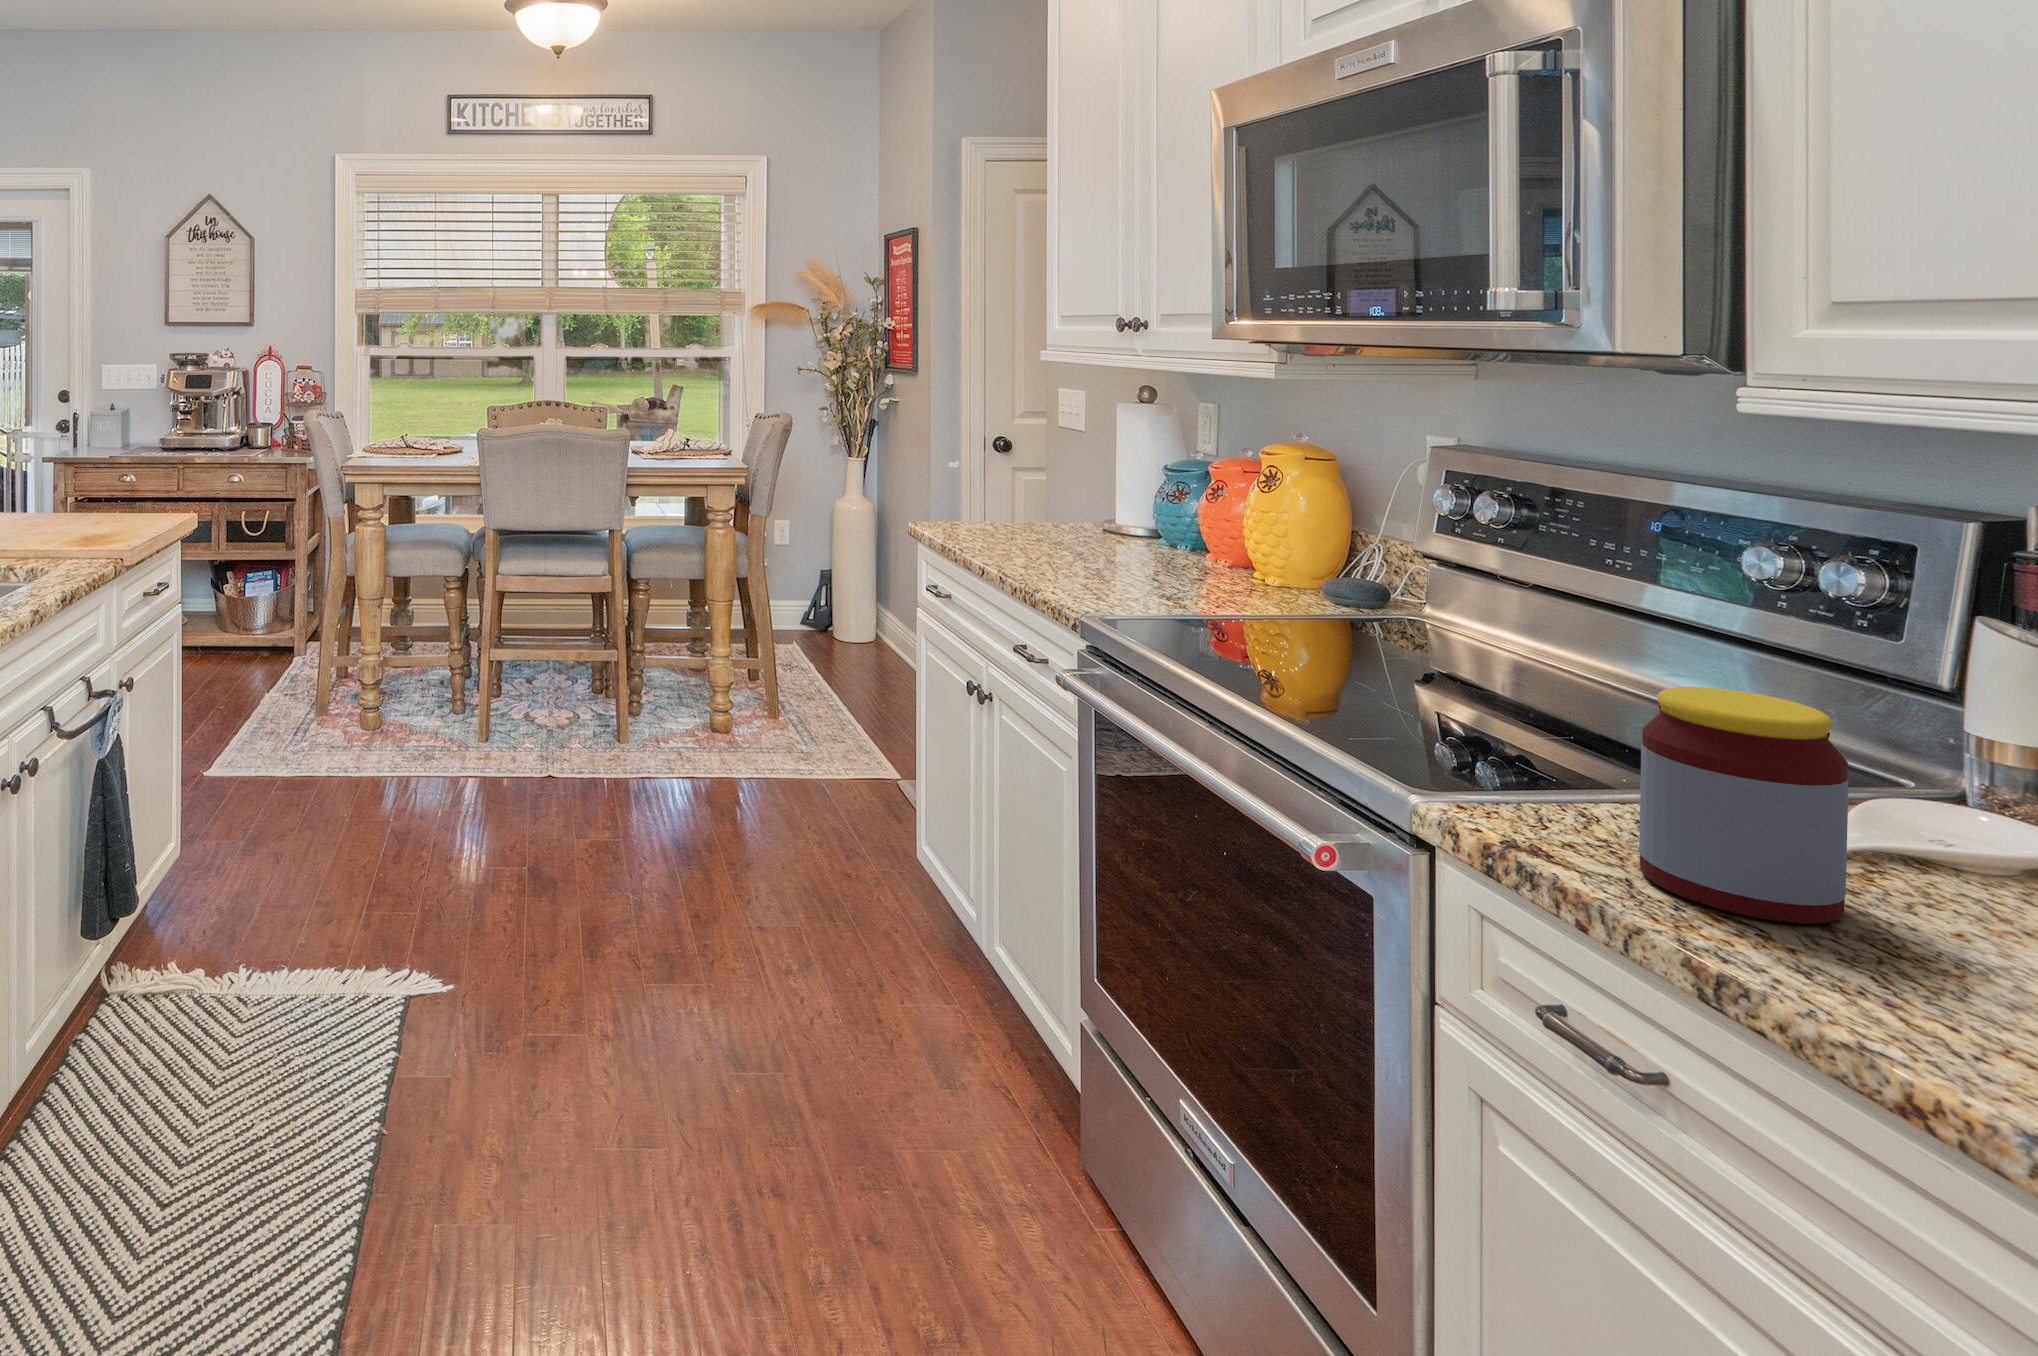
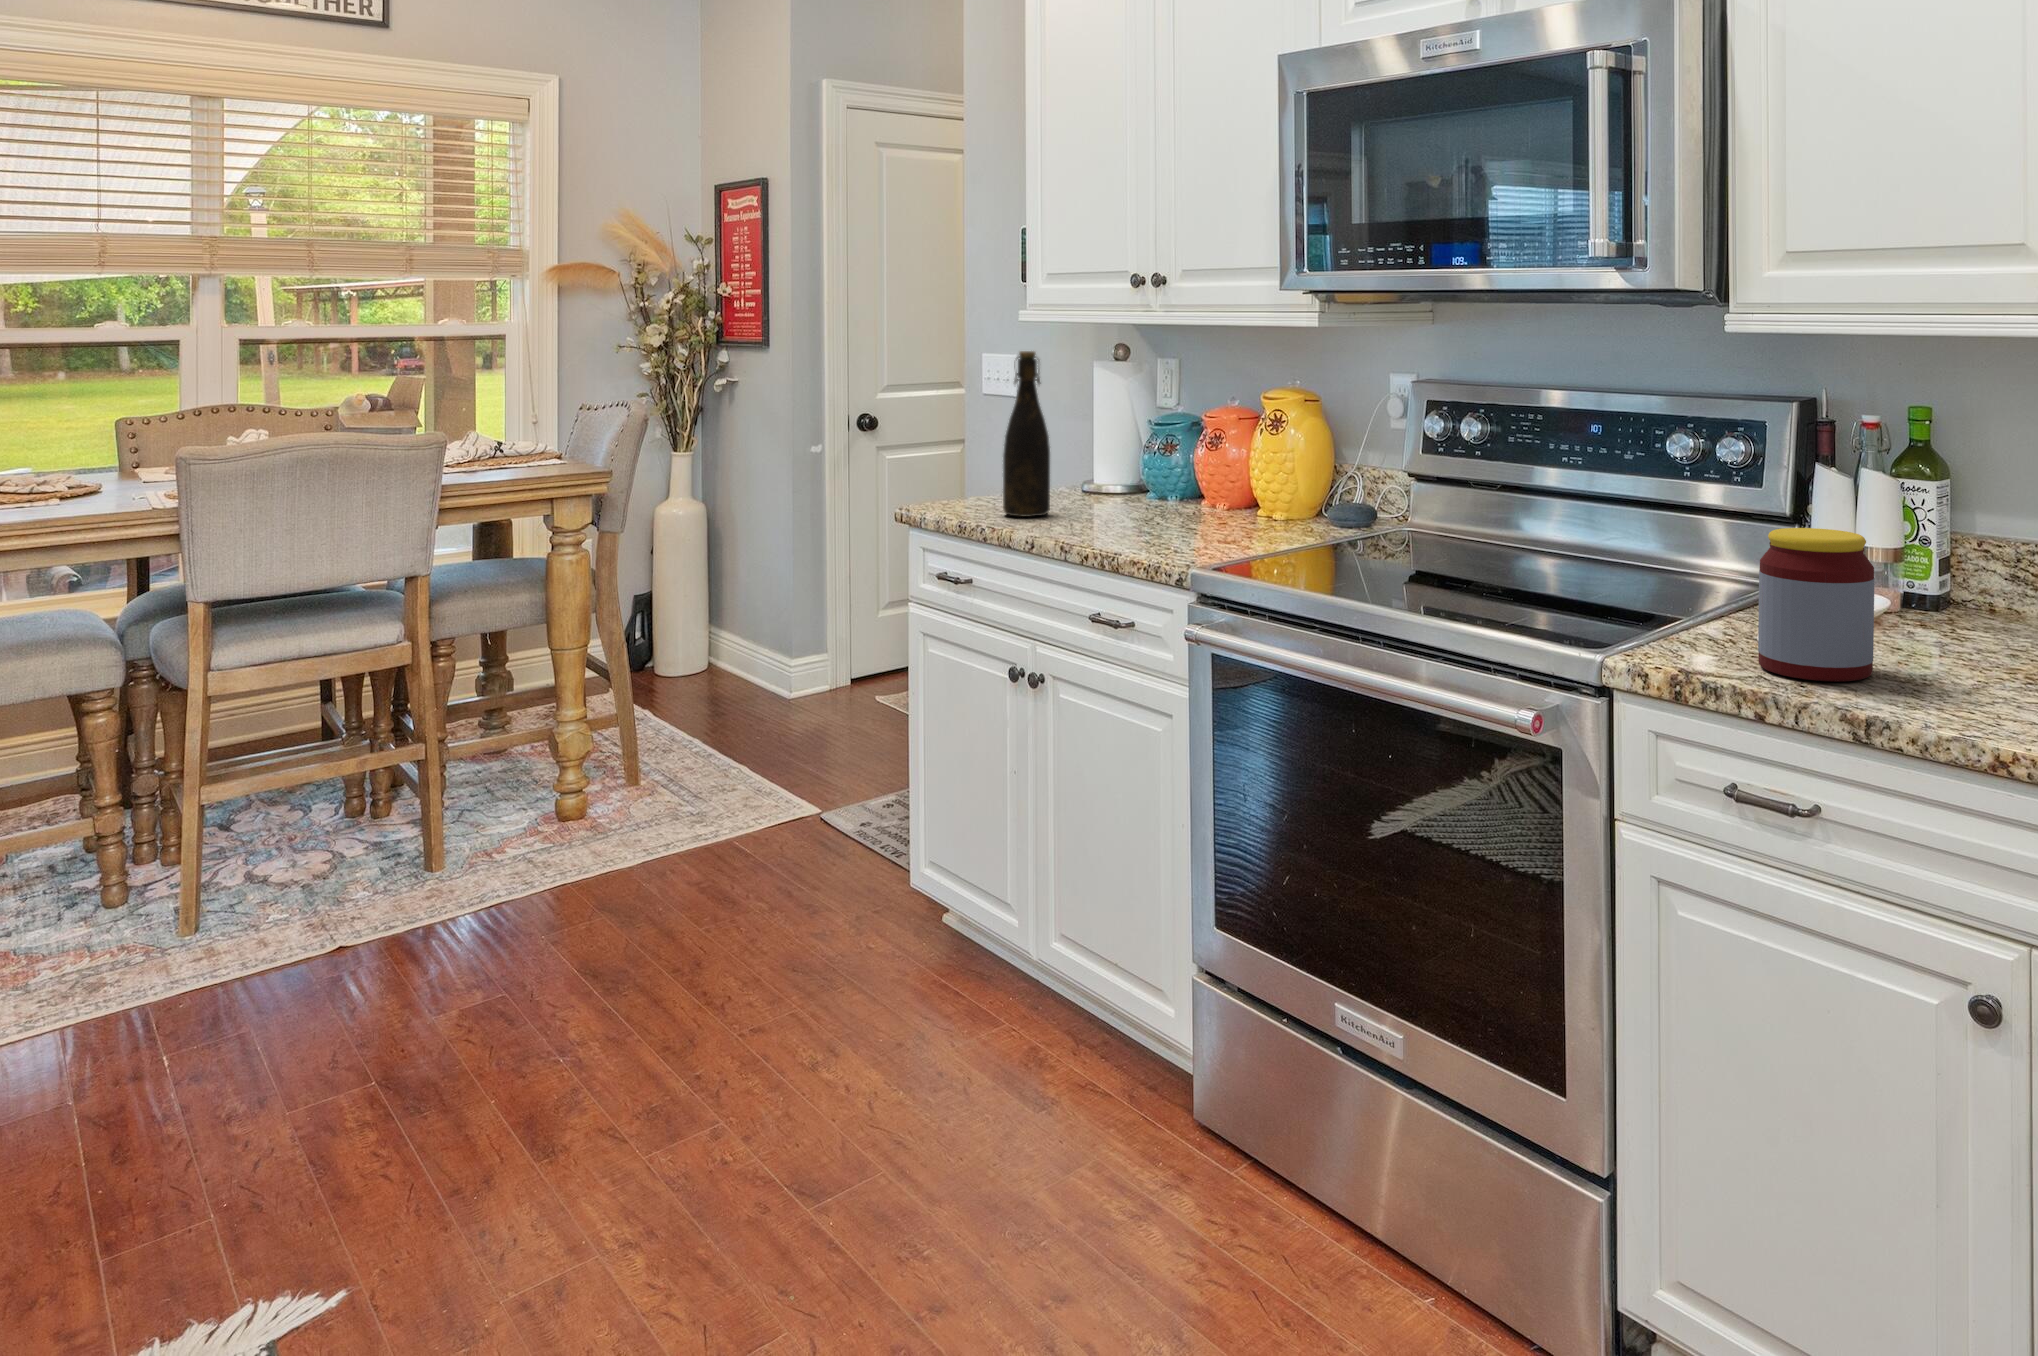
bottle: none [994,390,1041,547] -> present [1003,351,1050,517]

